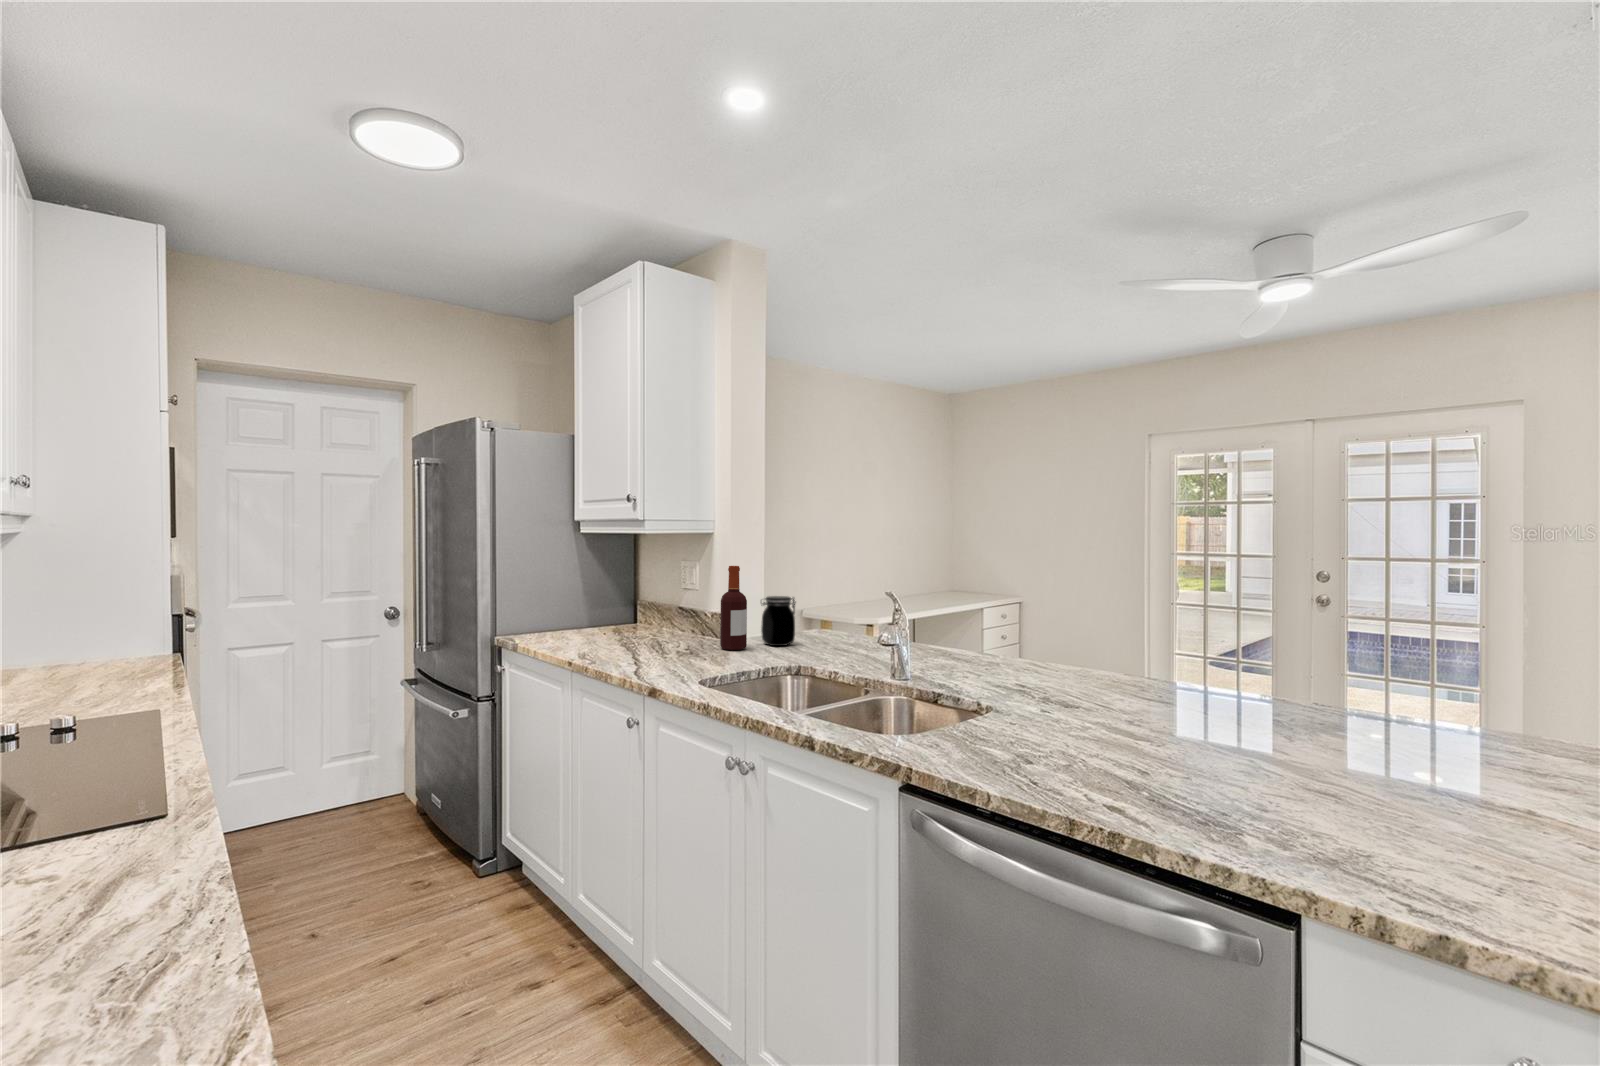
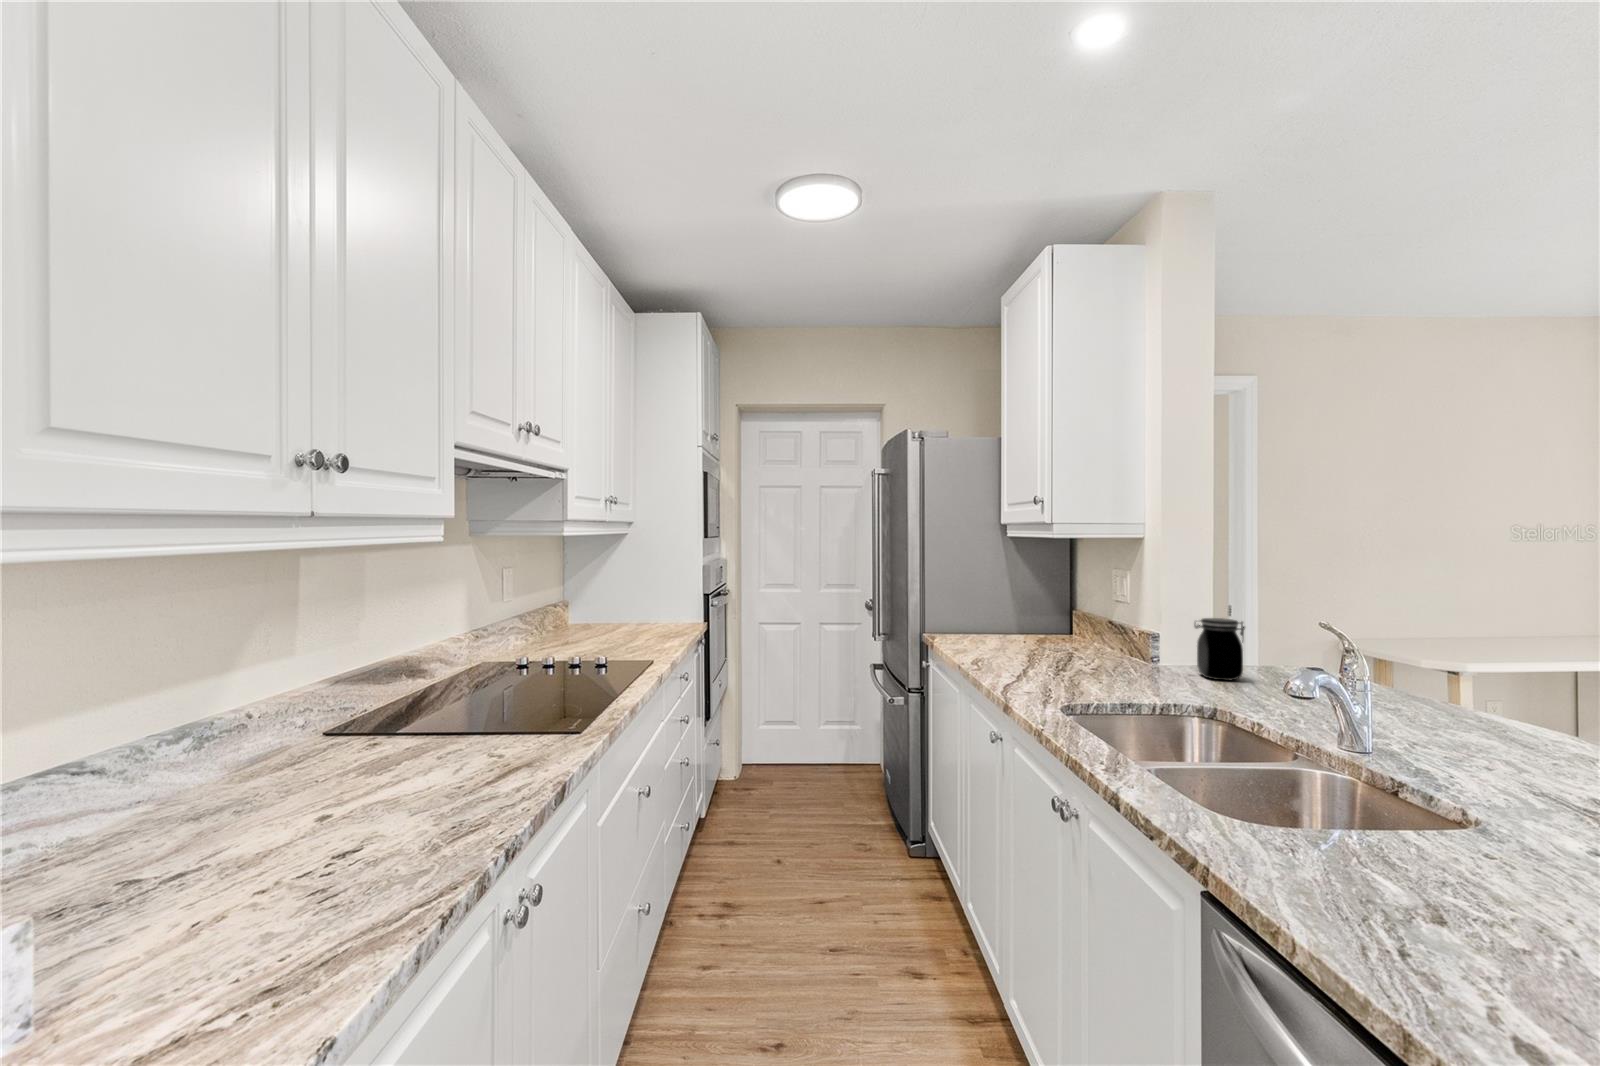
bottle: present [720,566,747,650] -> none [1135,579,1167,677]

